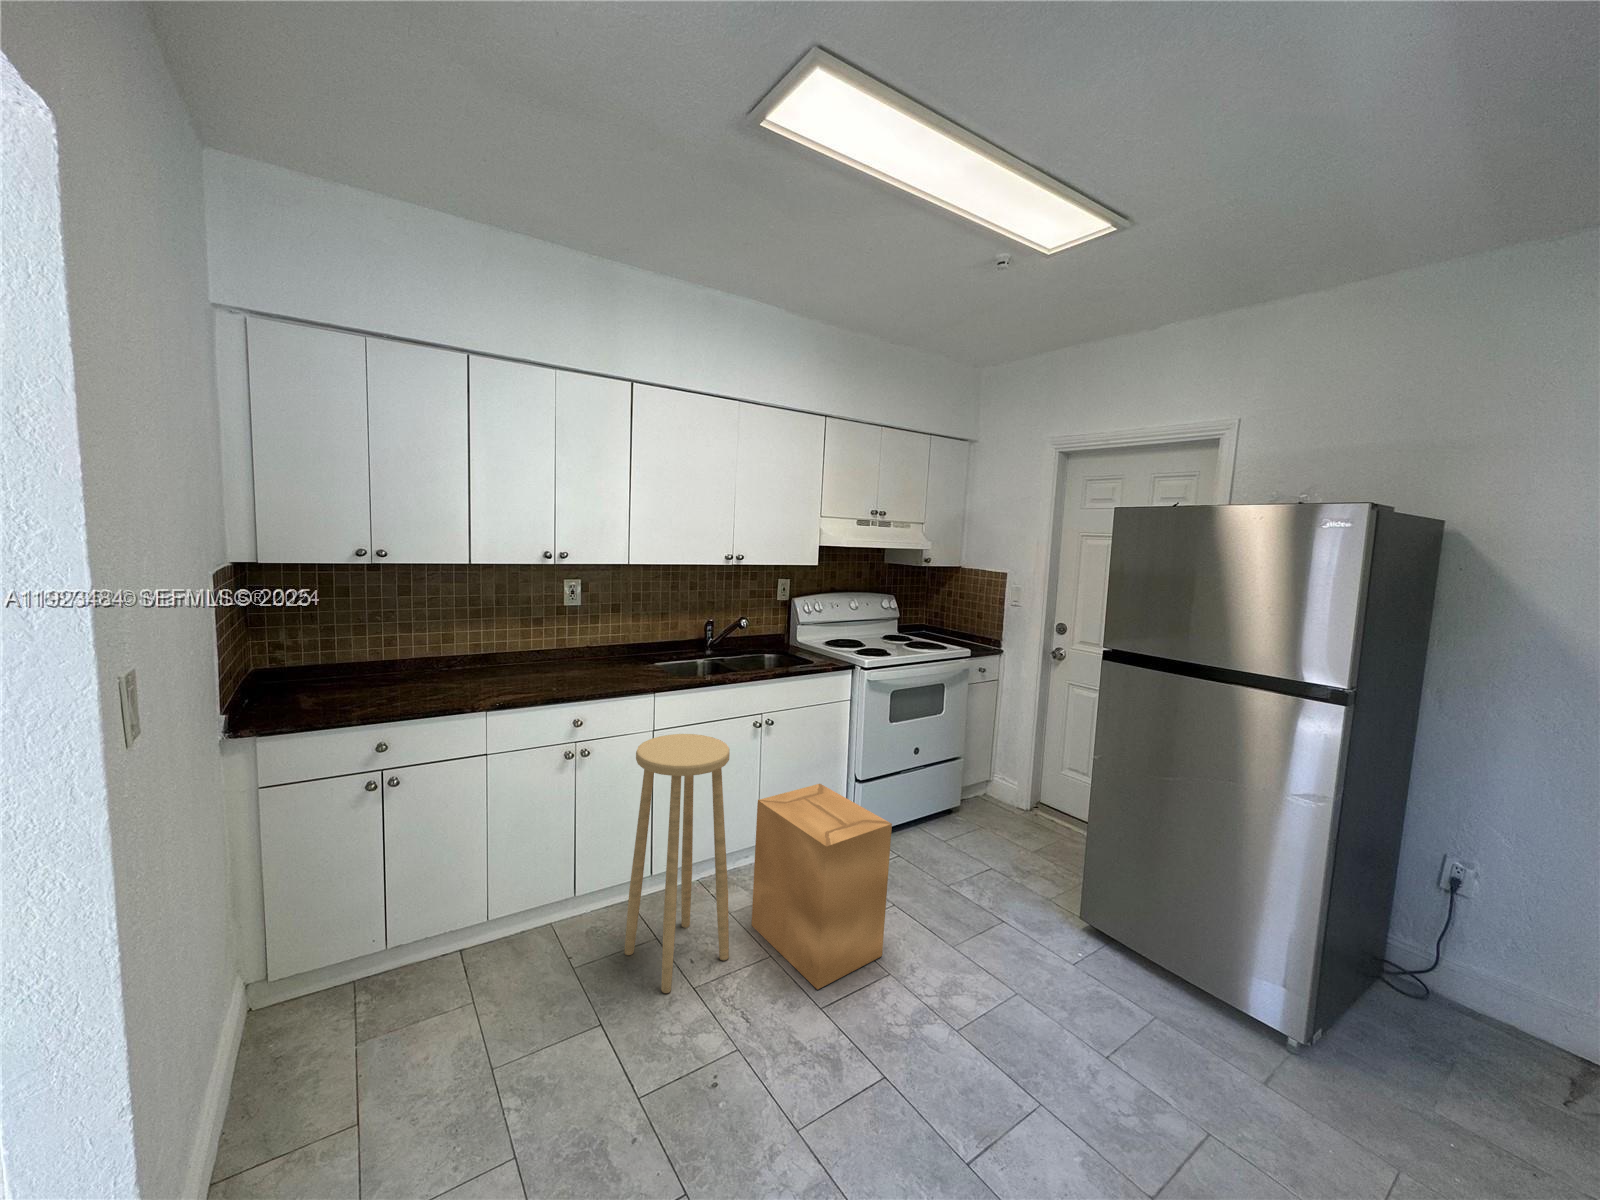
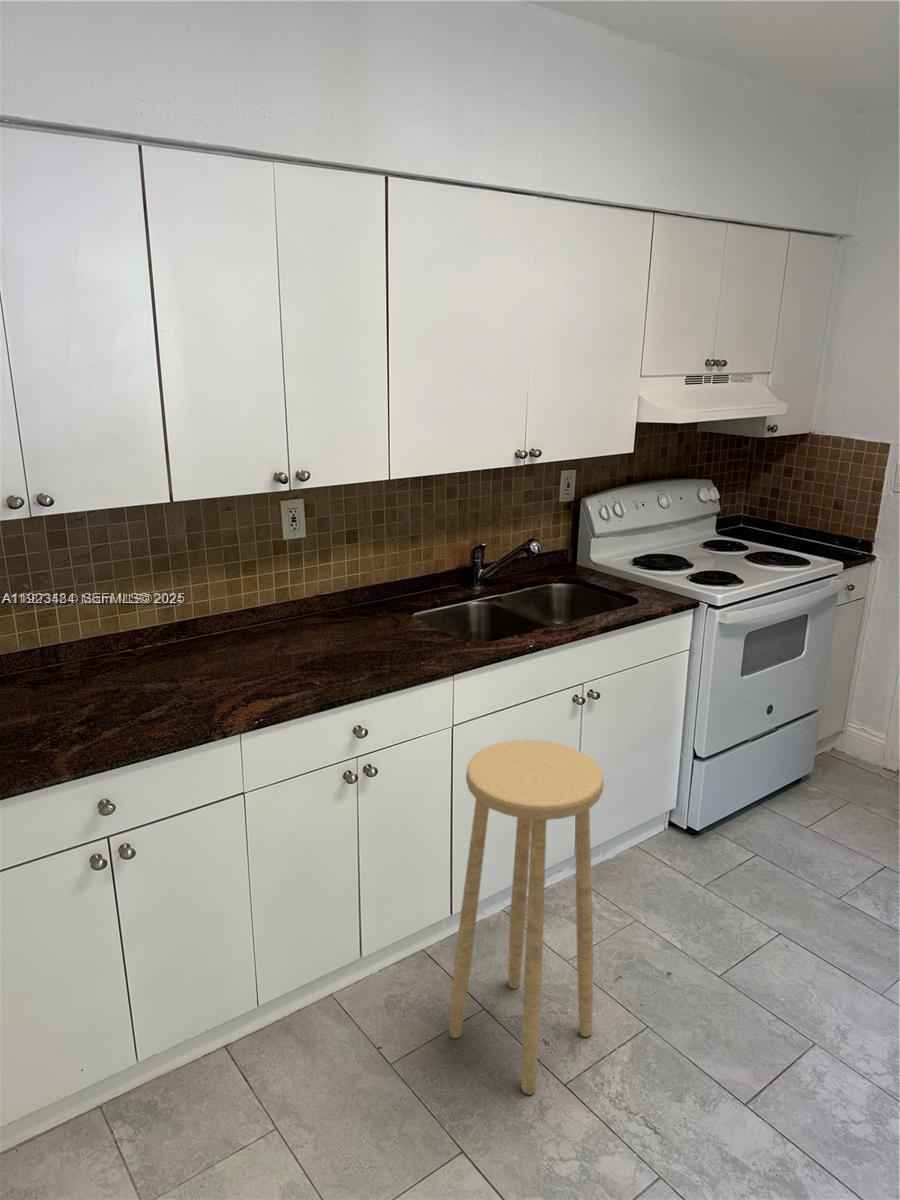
cardboard box: present [751,784,892,990] -> none [602,784,822,1073]

